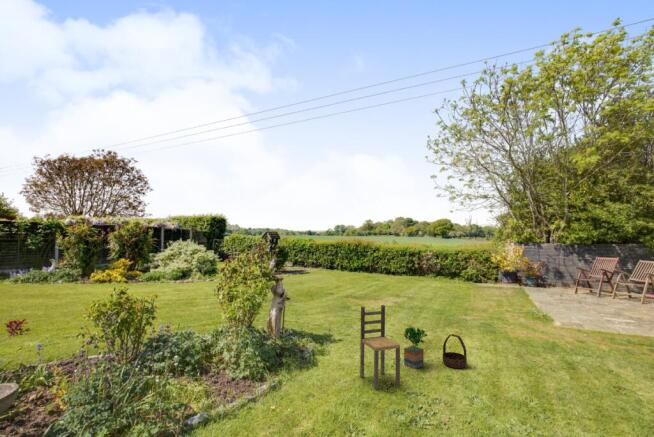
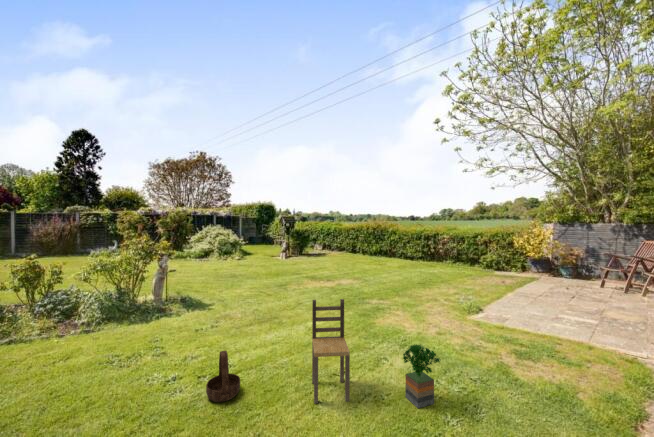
chair: present [360,305,400,389] -> present [312,299,350,404]
potted tree: present [404,327,427,369] -> present [403,345,440,408]

